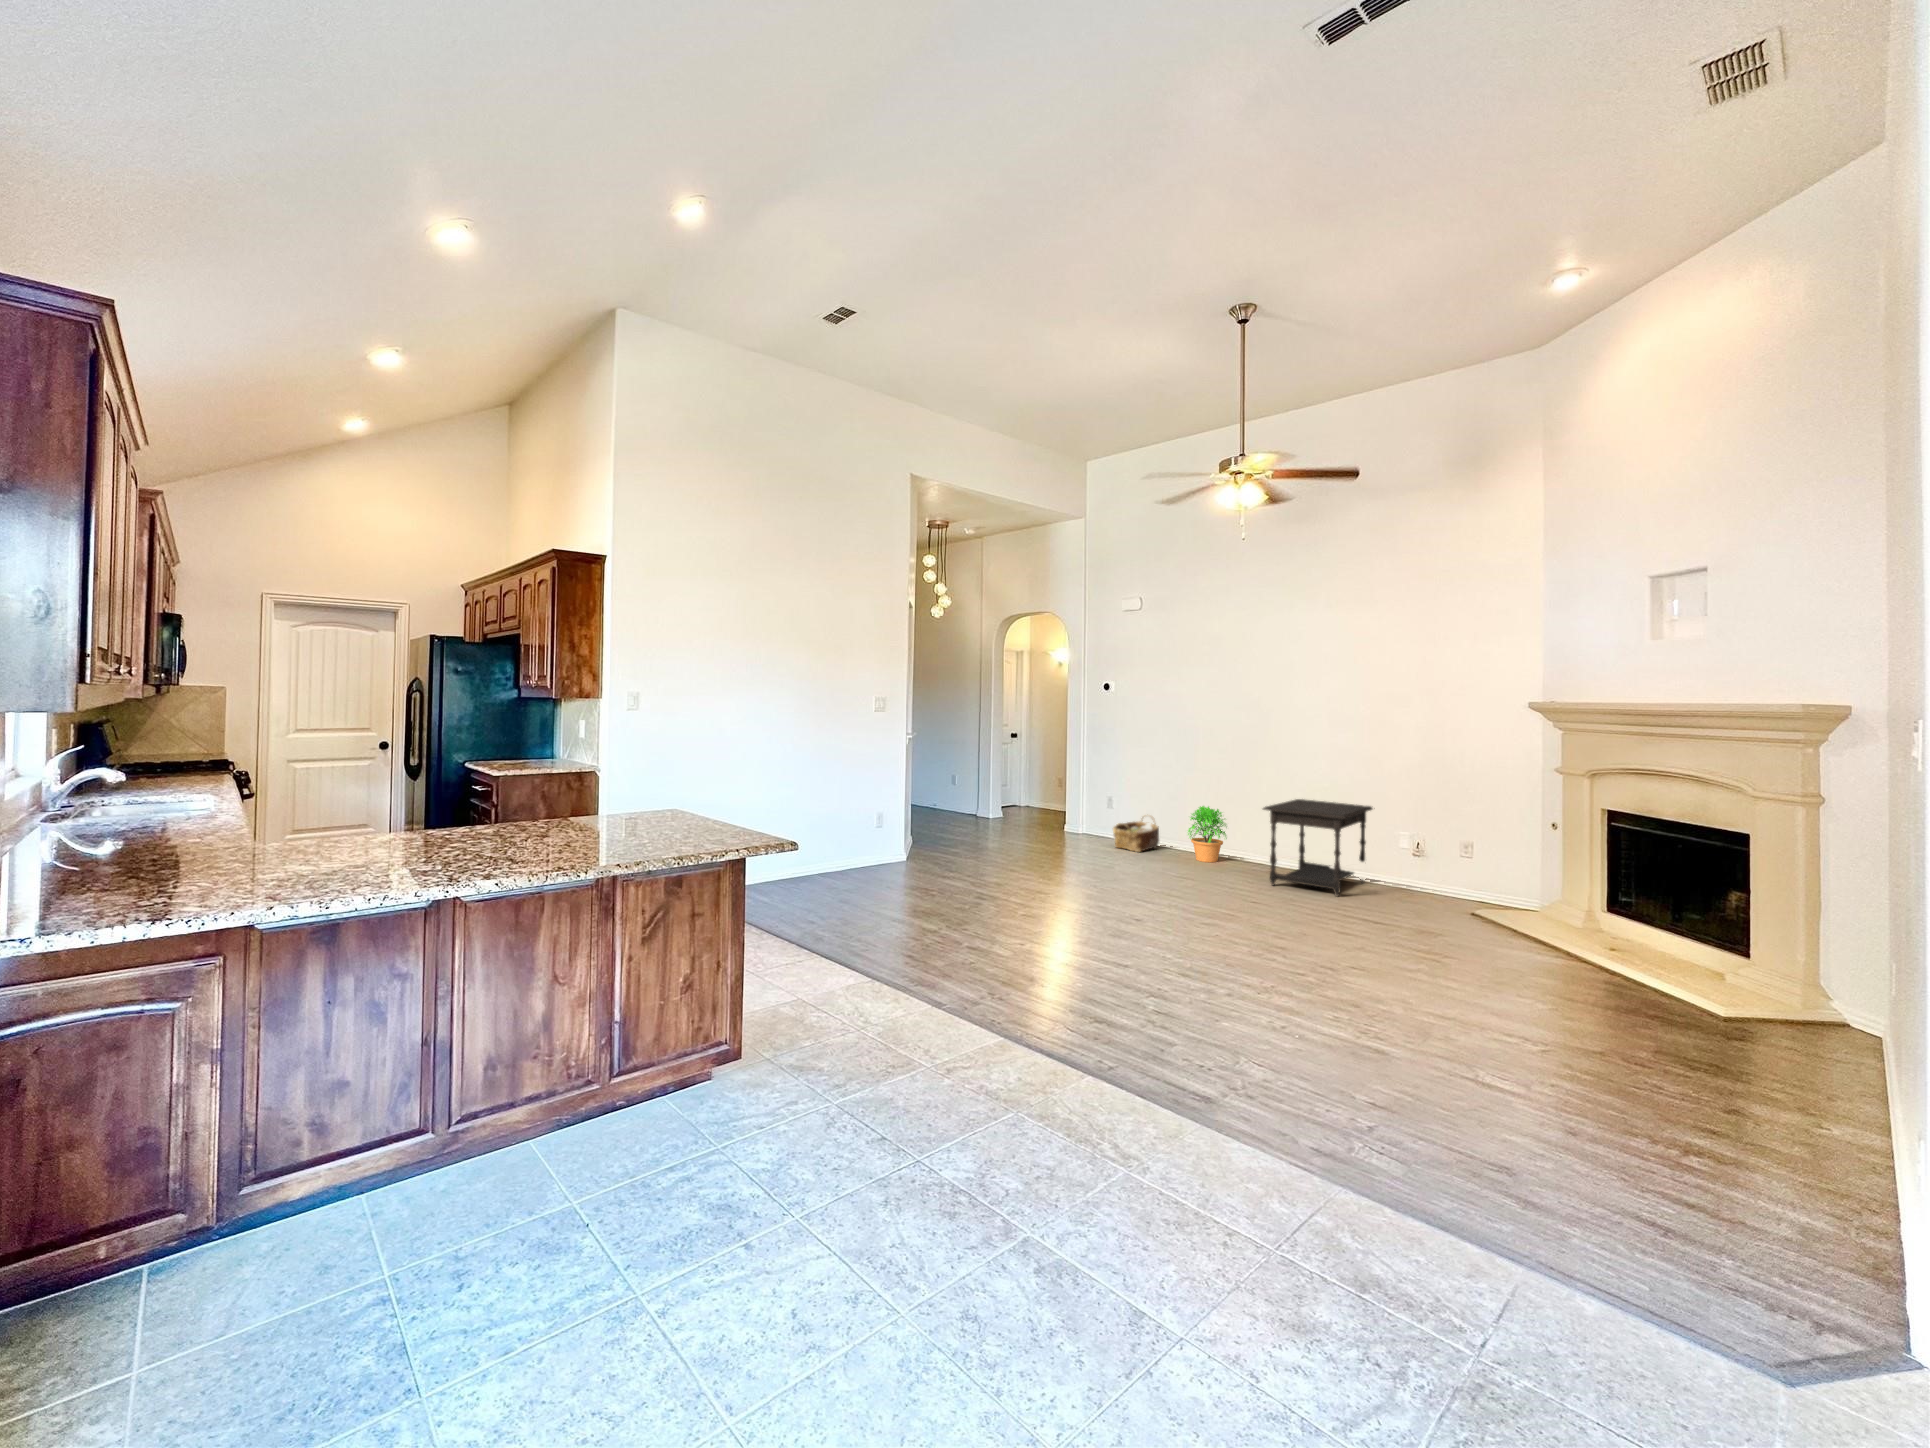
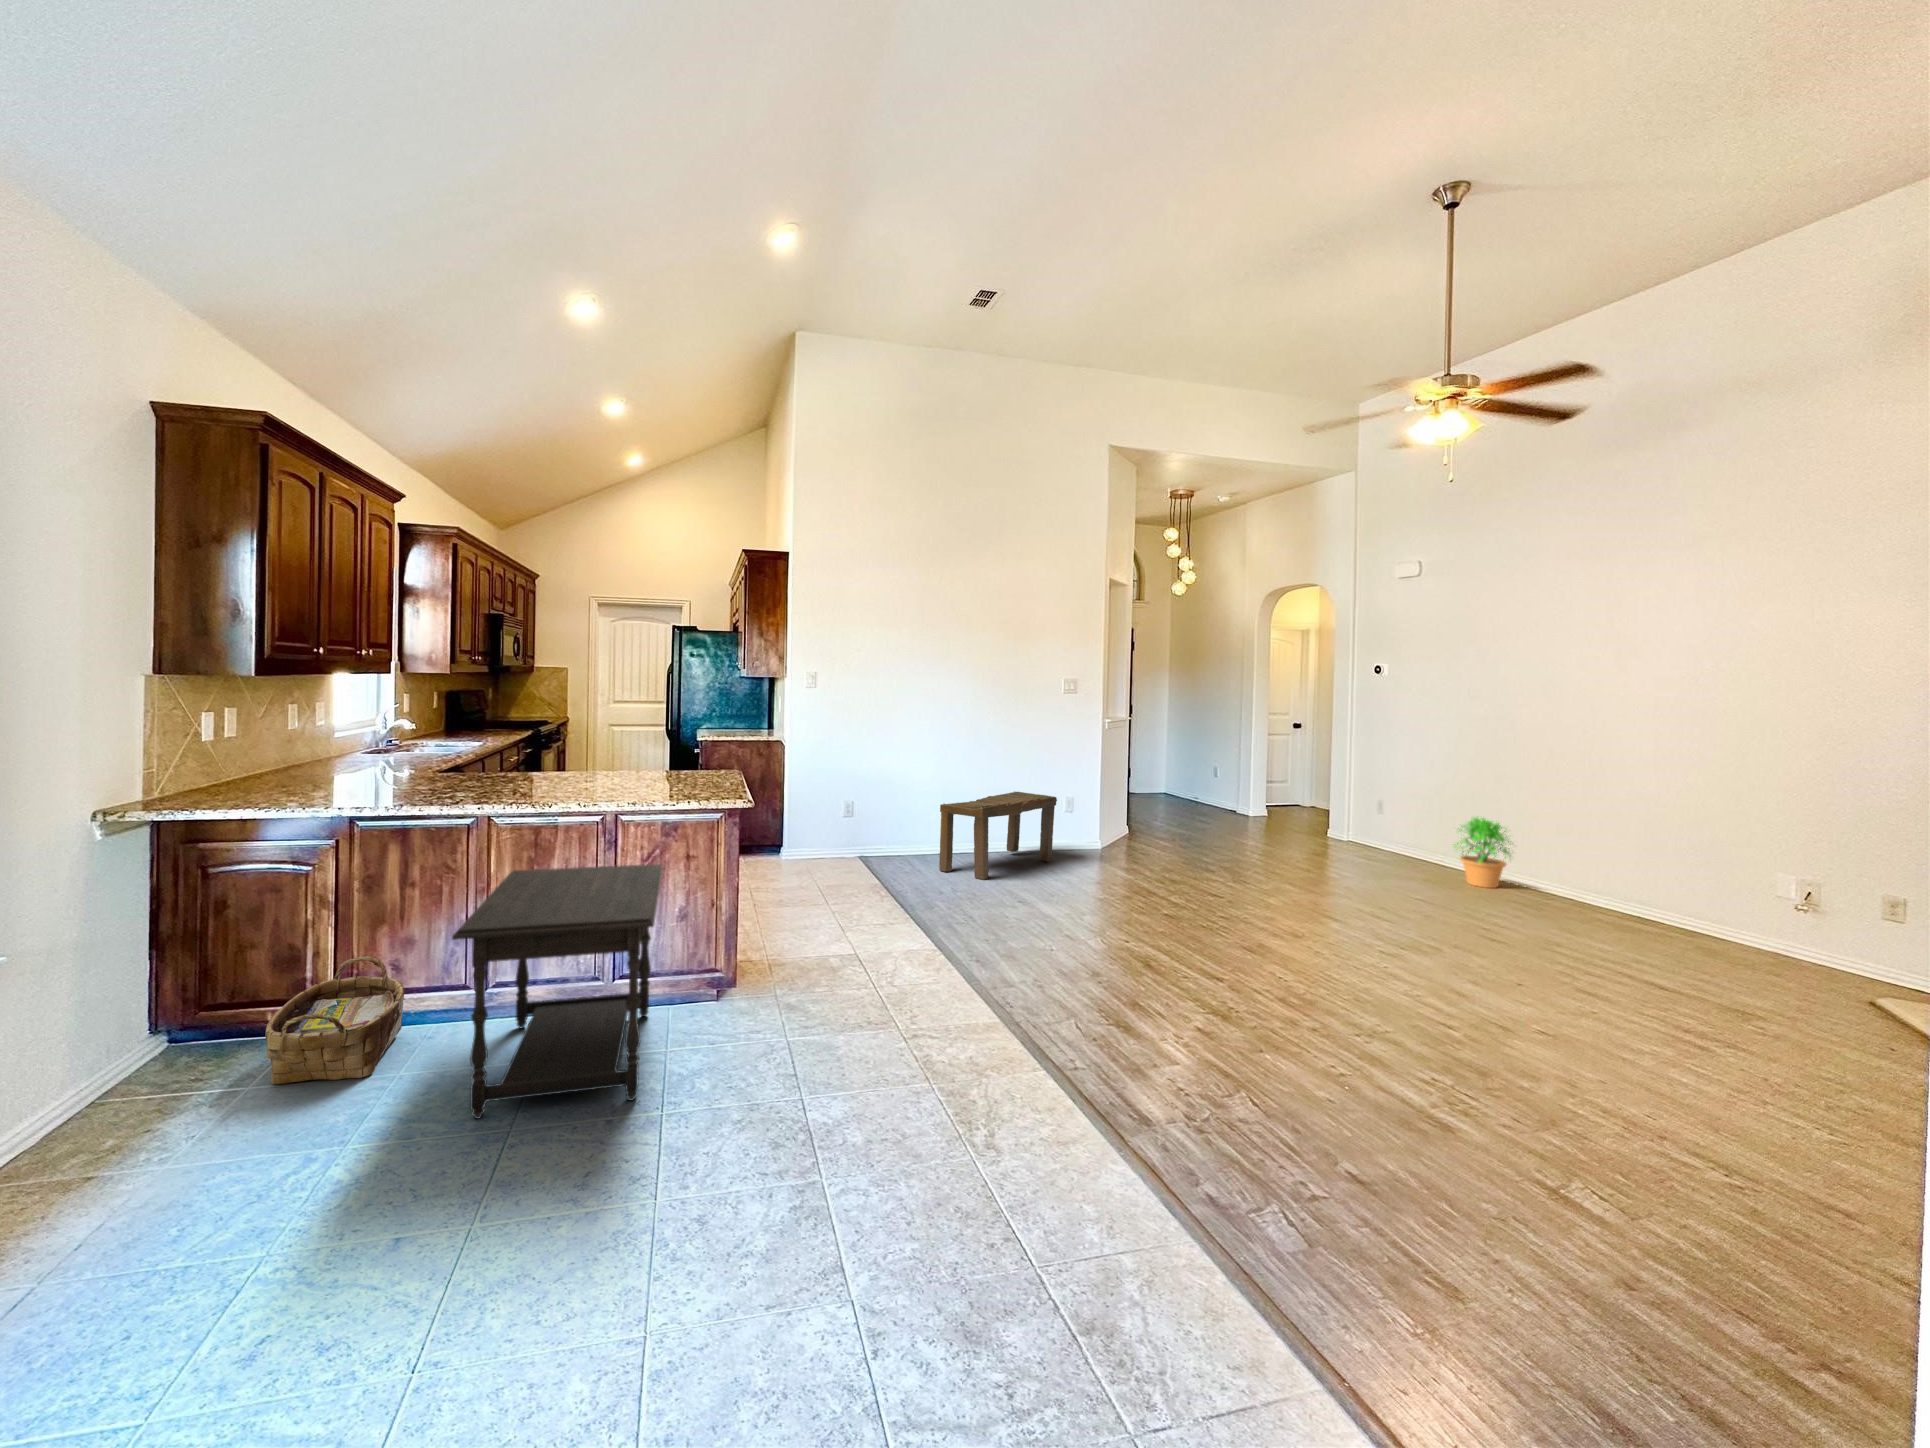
side table: present [1263,799,1372,896] -> present [452,864,663,1119]
bench: none [787,812,887,905] -> present [939,791,1057,880]
woven basket: present [1113,821,1159,852] -> present [265,956,404,1084]

